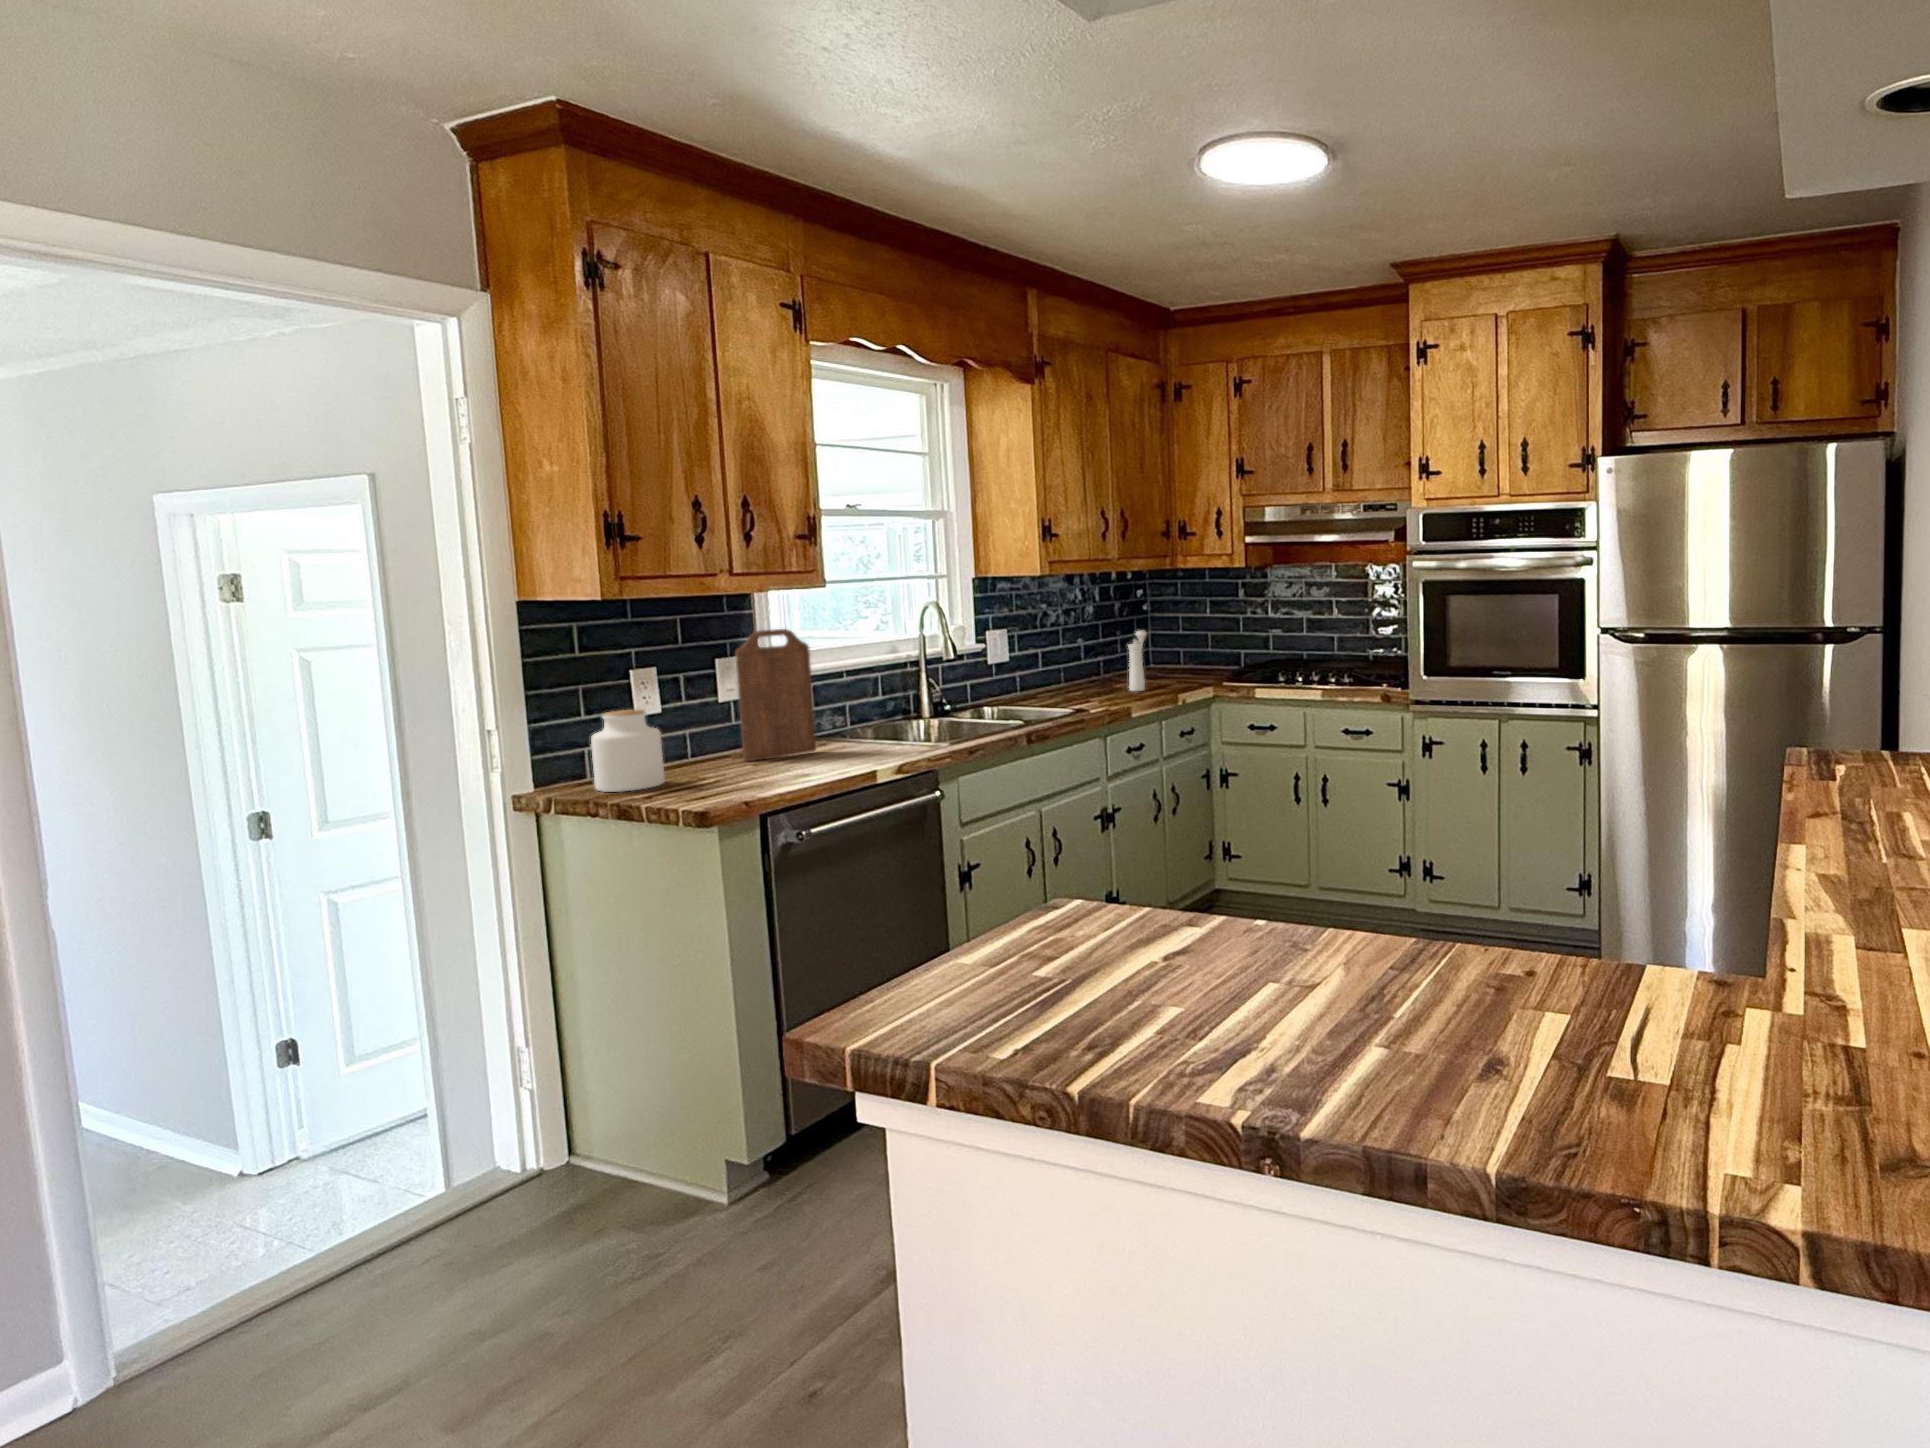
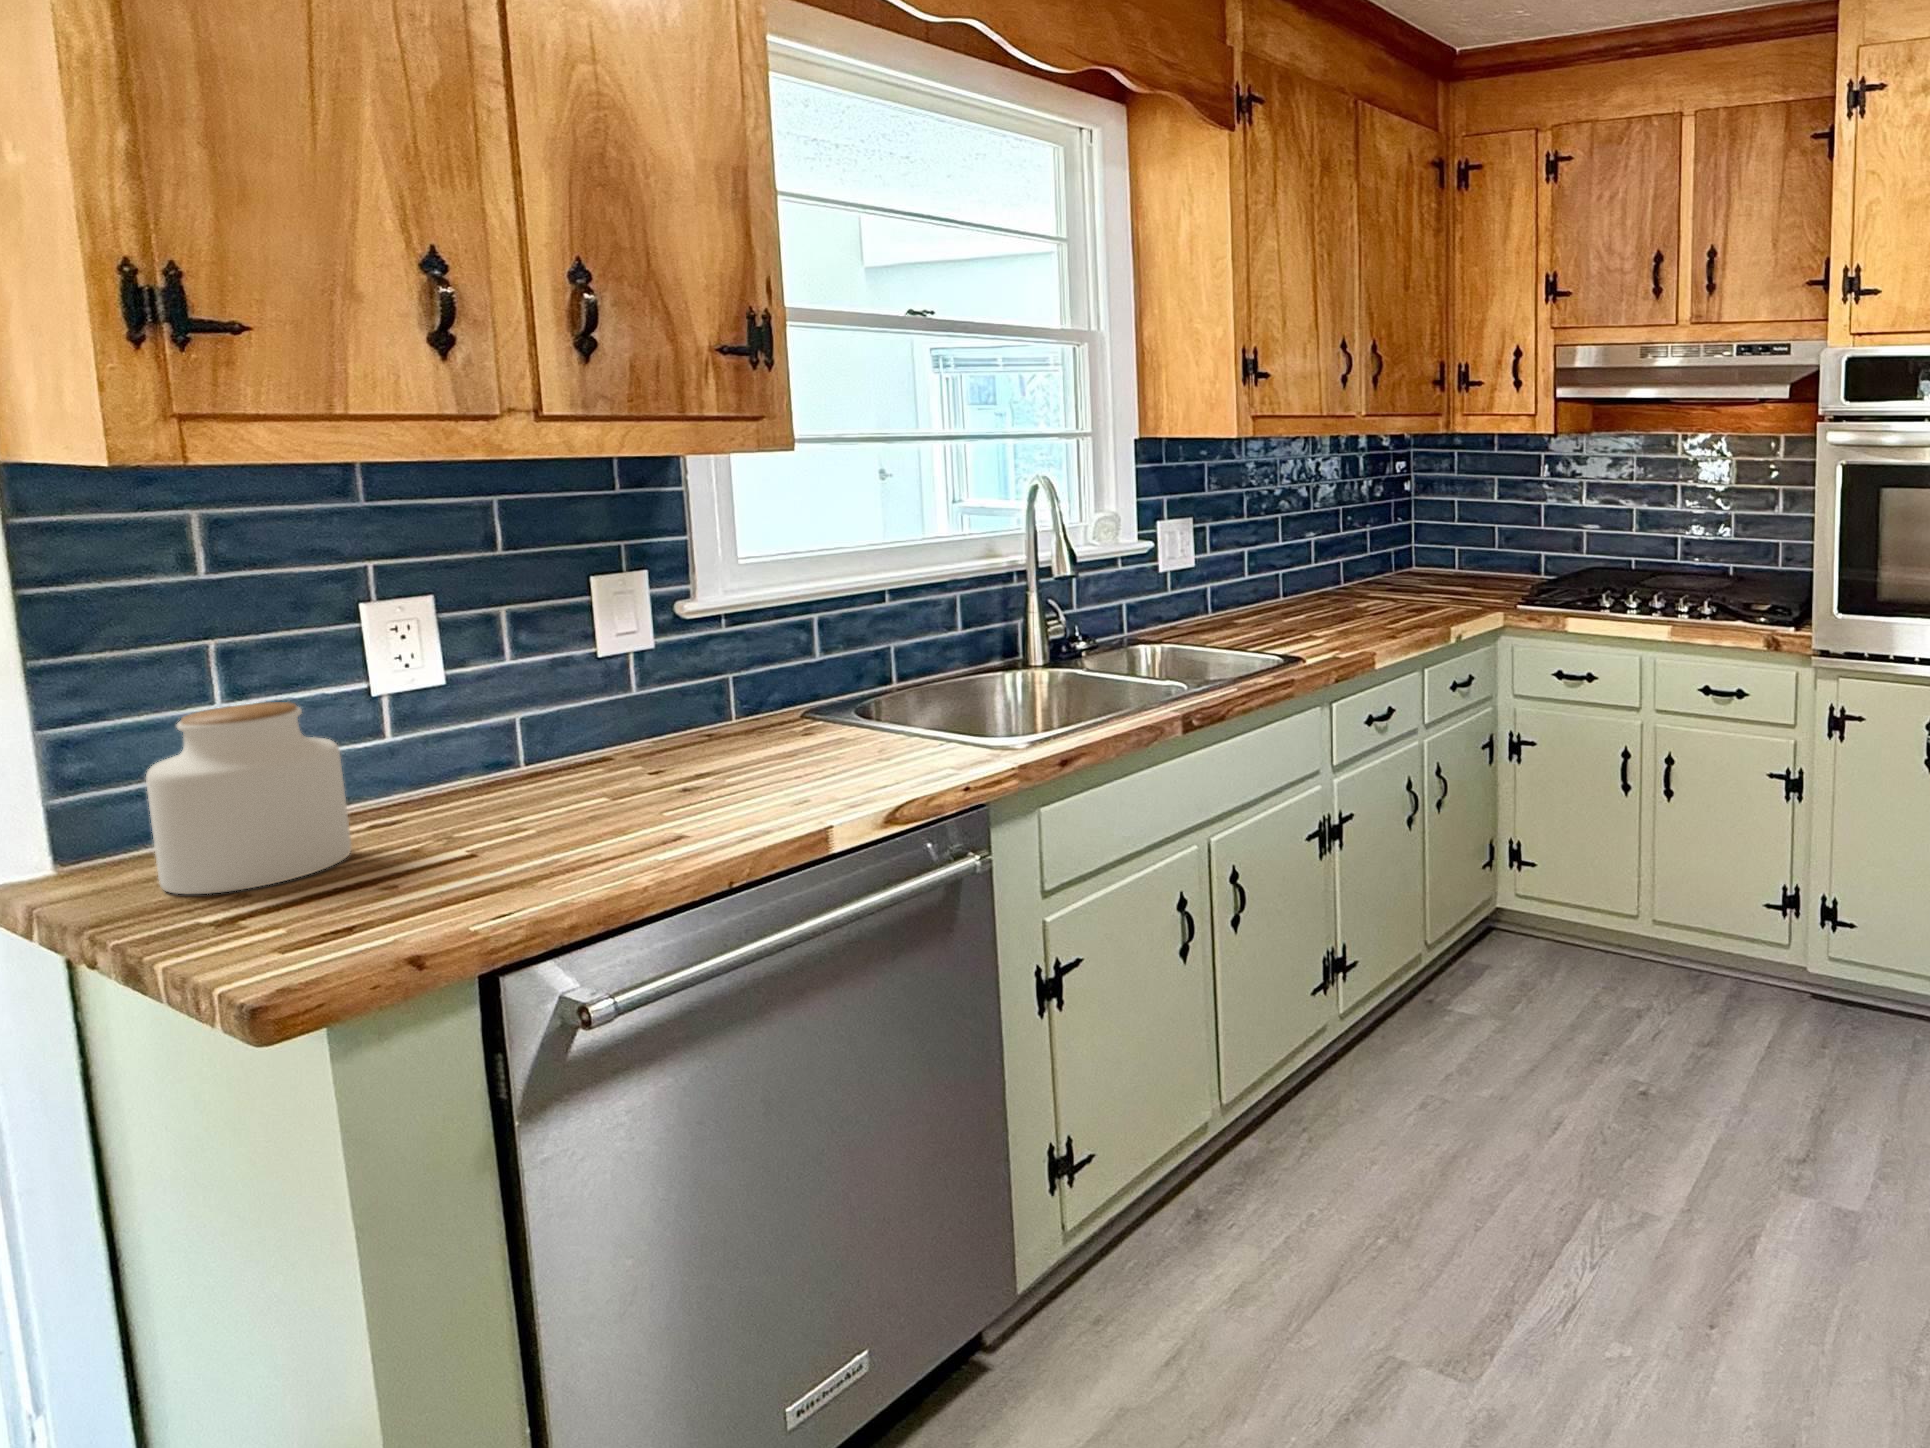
cutting board: present [735,629,816,761] -> none [592,525,775,781]
pepper mill: present [1128,630,1146,691] -> none [1375,525,1406,619]

